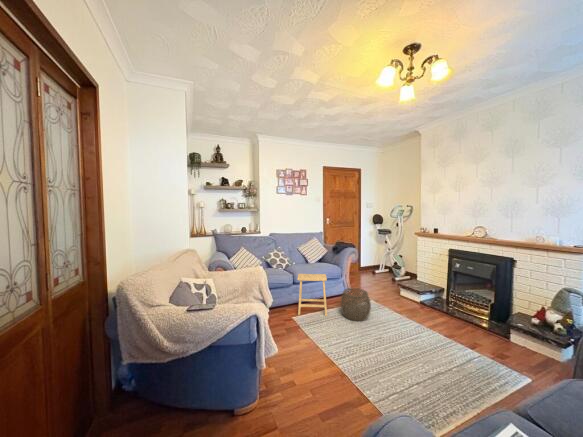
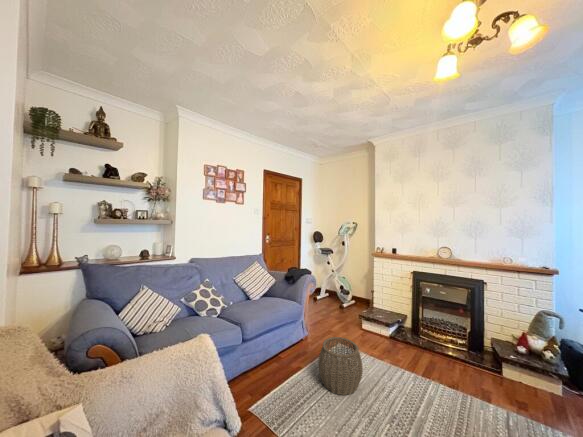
footstool: present [298,274,327,316] -> none [250,322,301,405]

